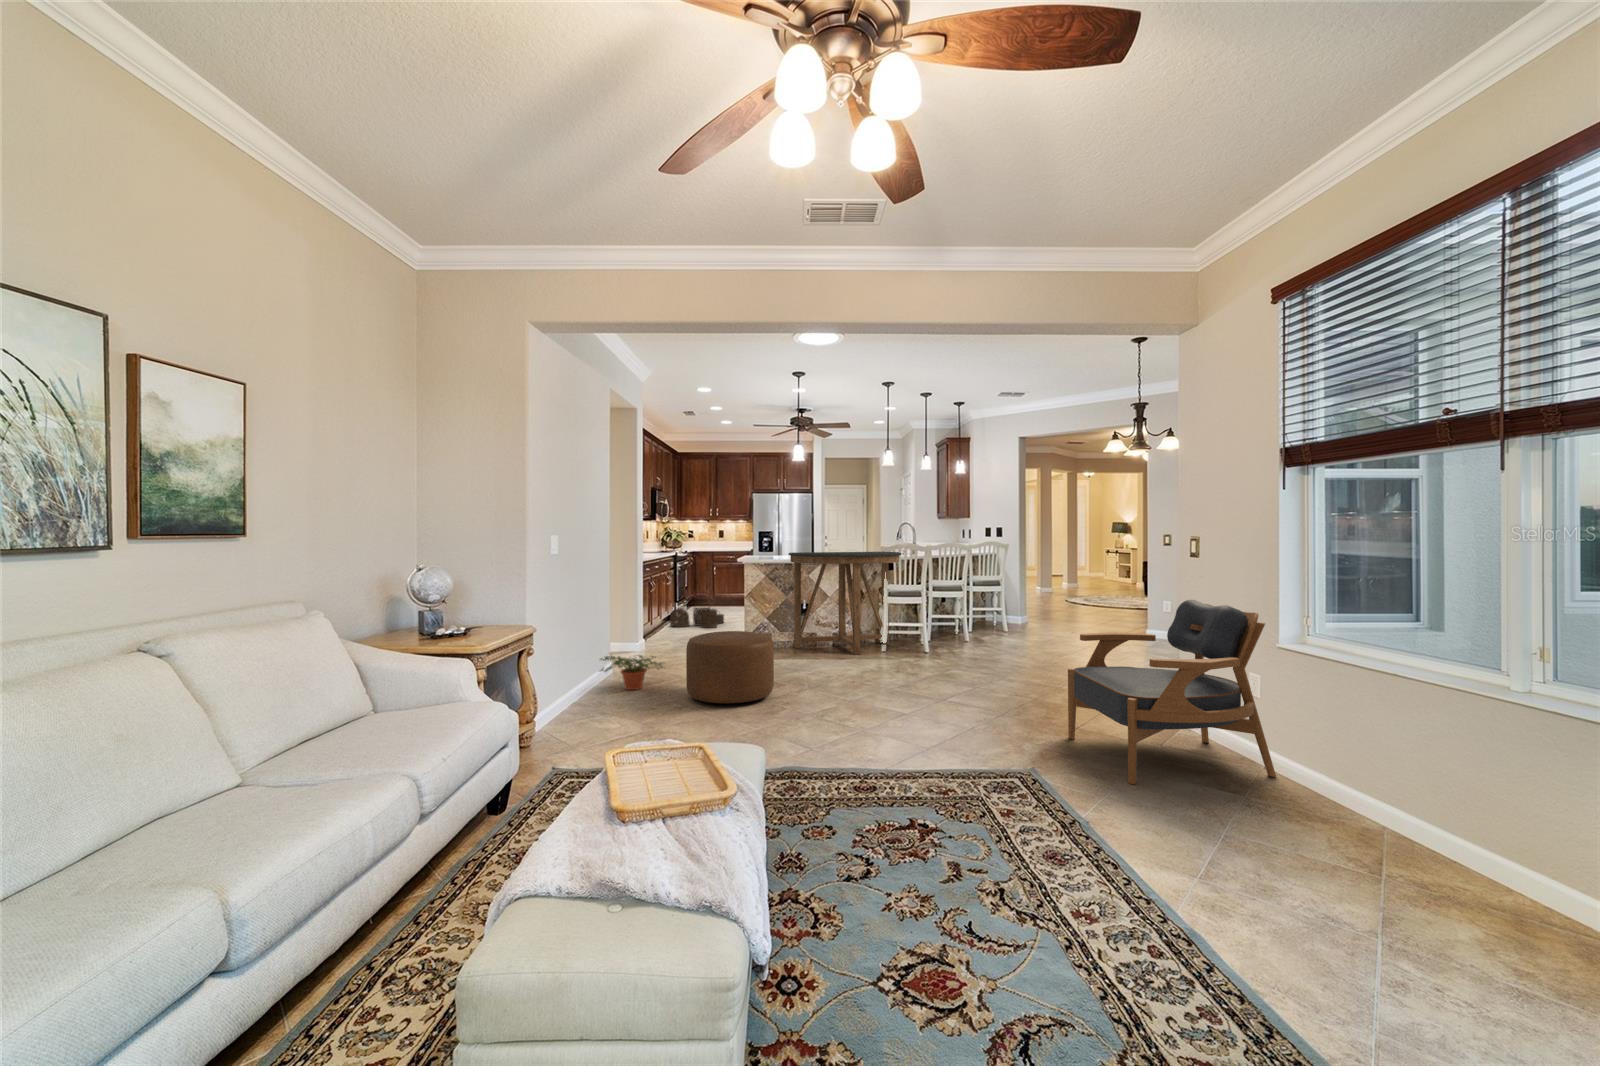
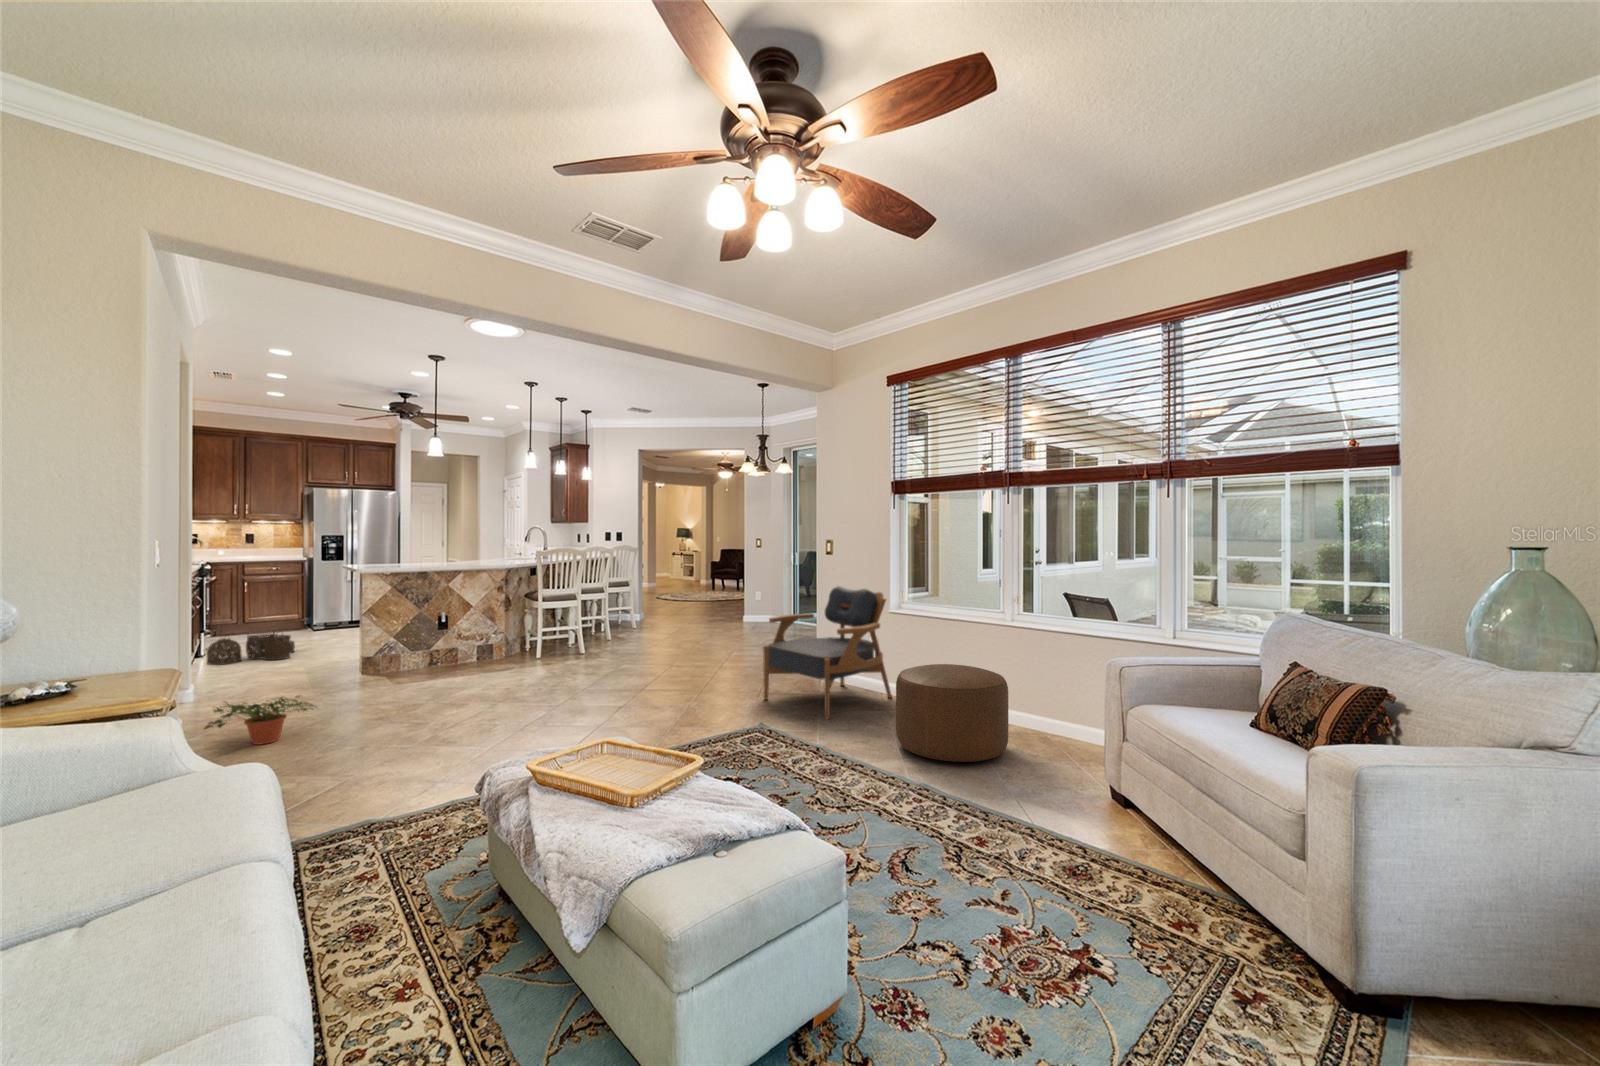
console table: present [788,552,901,655] -> none [426,557,556,667]
ottoman: present [686,631,774,704] -> present [896,664,1008,762]

